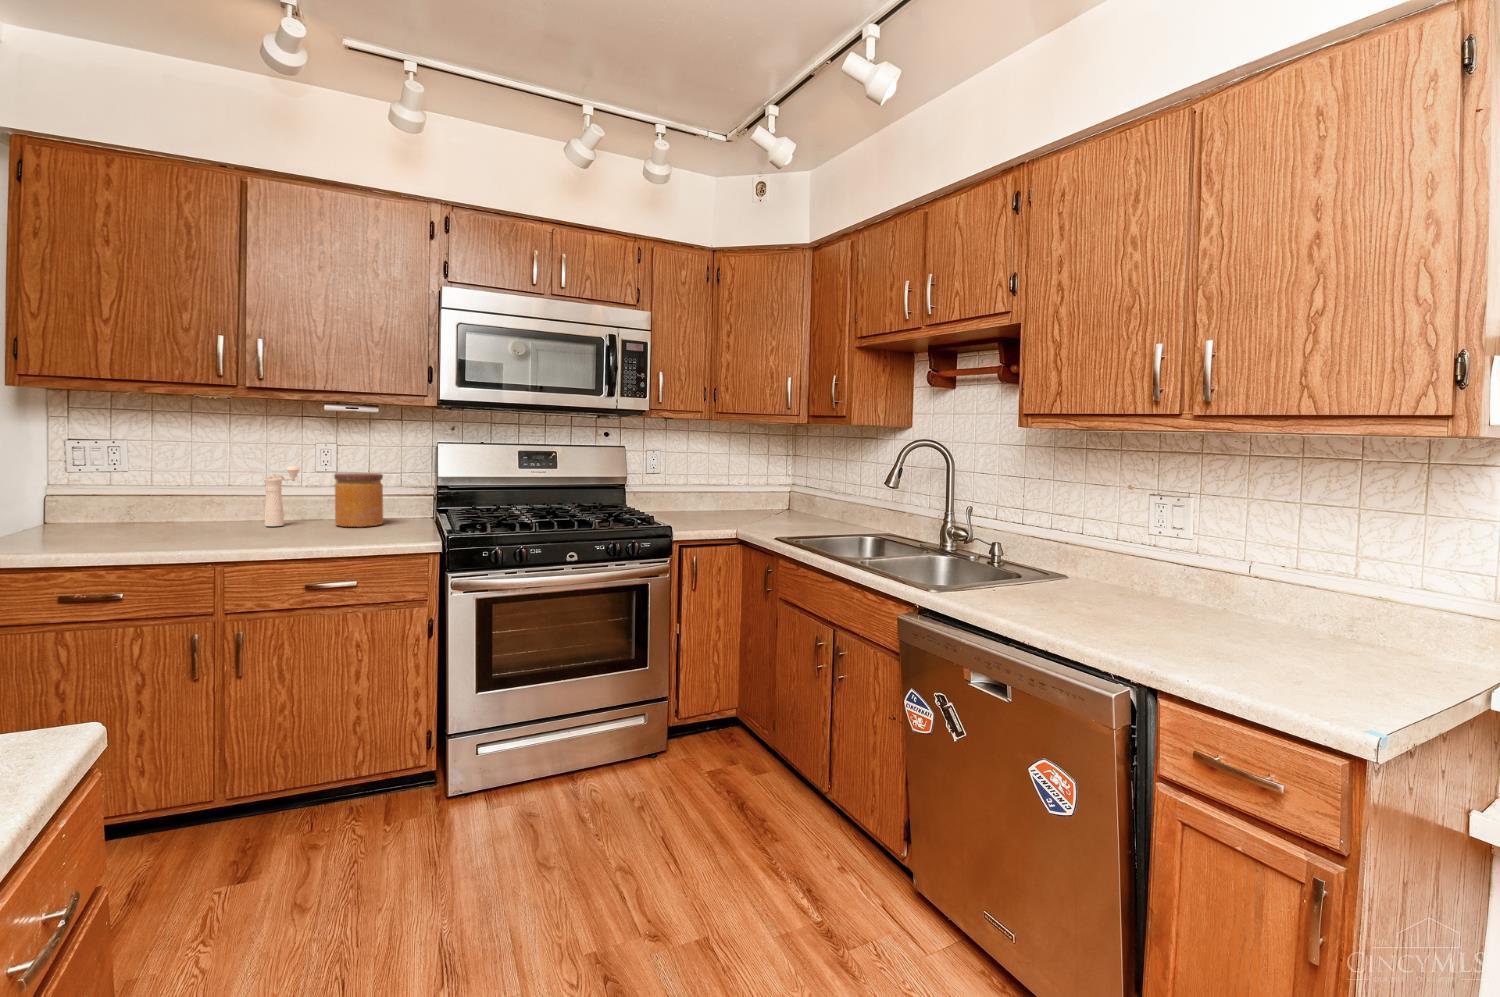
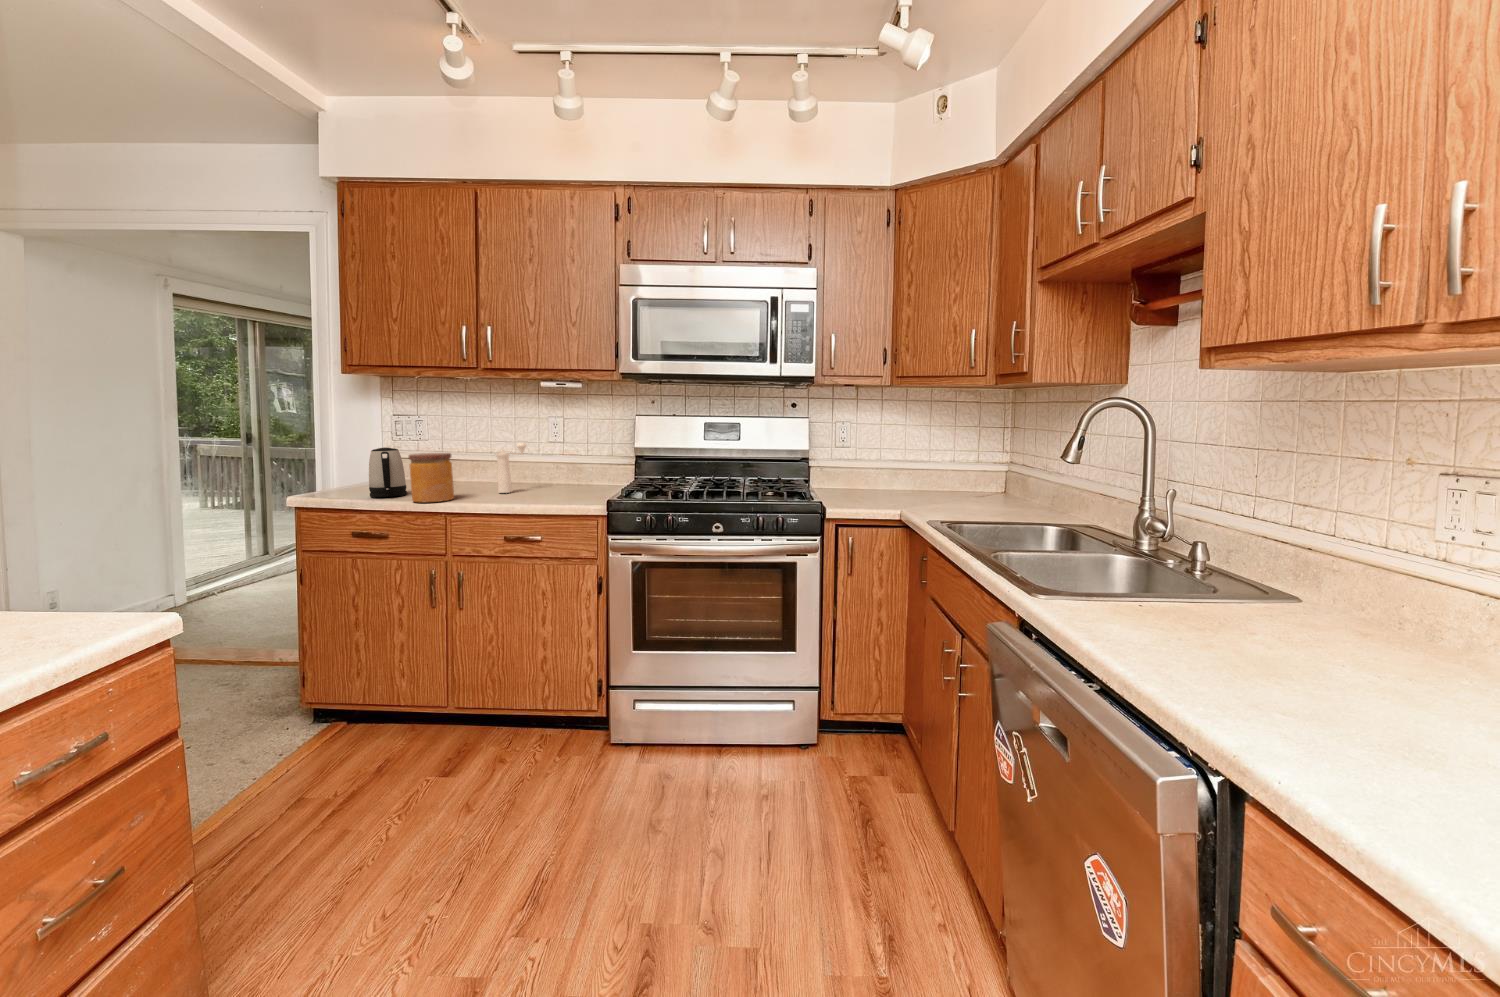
kettle: none [57,467,118,534] -> present [369,447,407,497]
jar: present [334,473,383,527] -> present [409,453,454,502]

